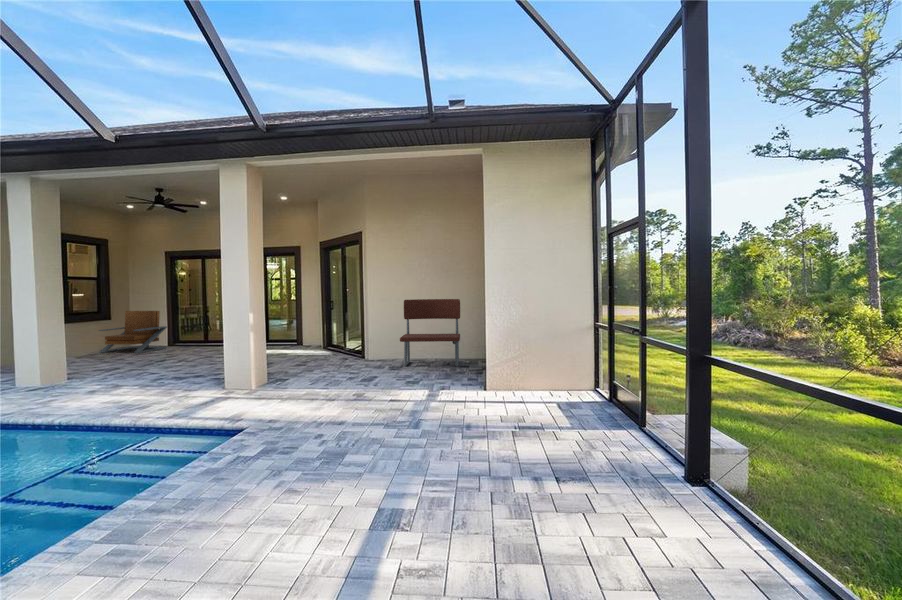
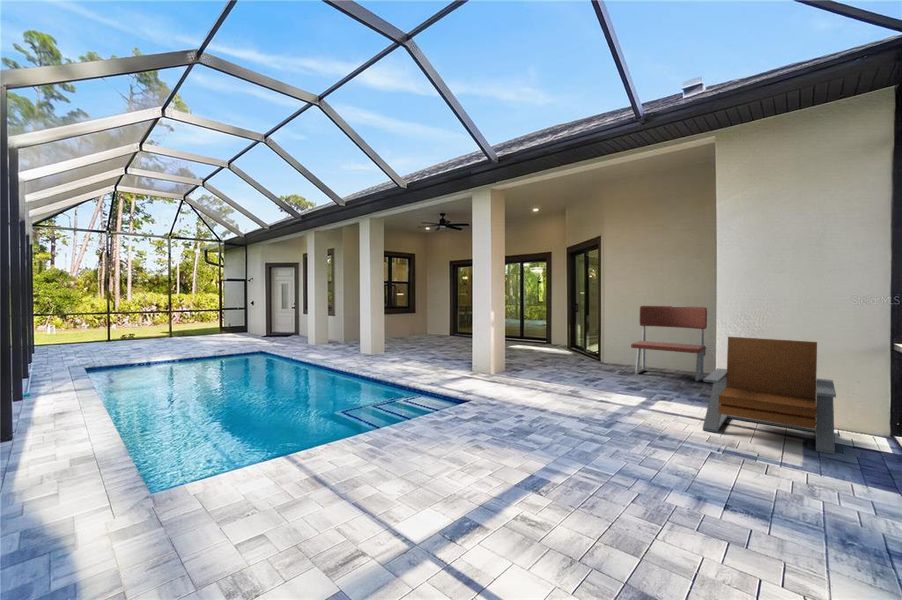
lounge chair: present [99,311,167,353] -> present [703,337,836,454]

